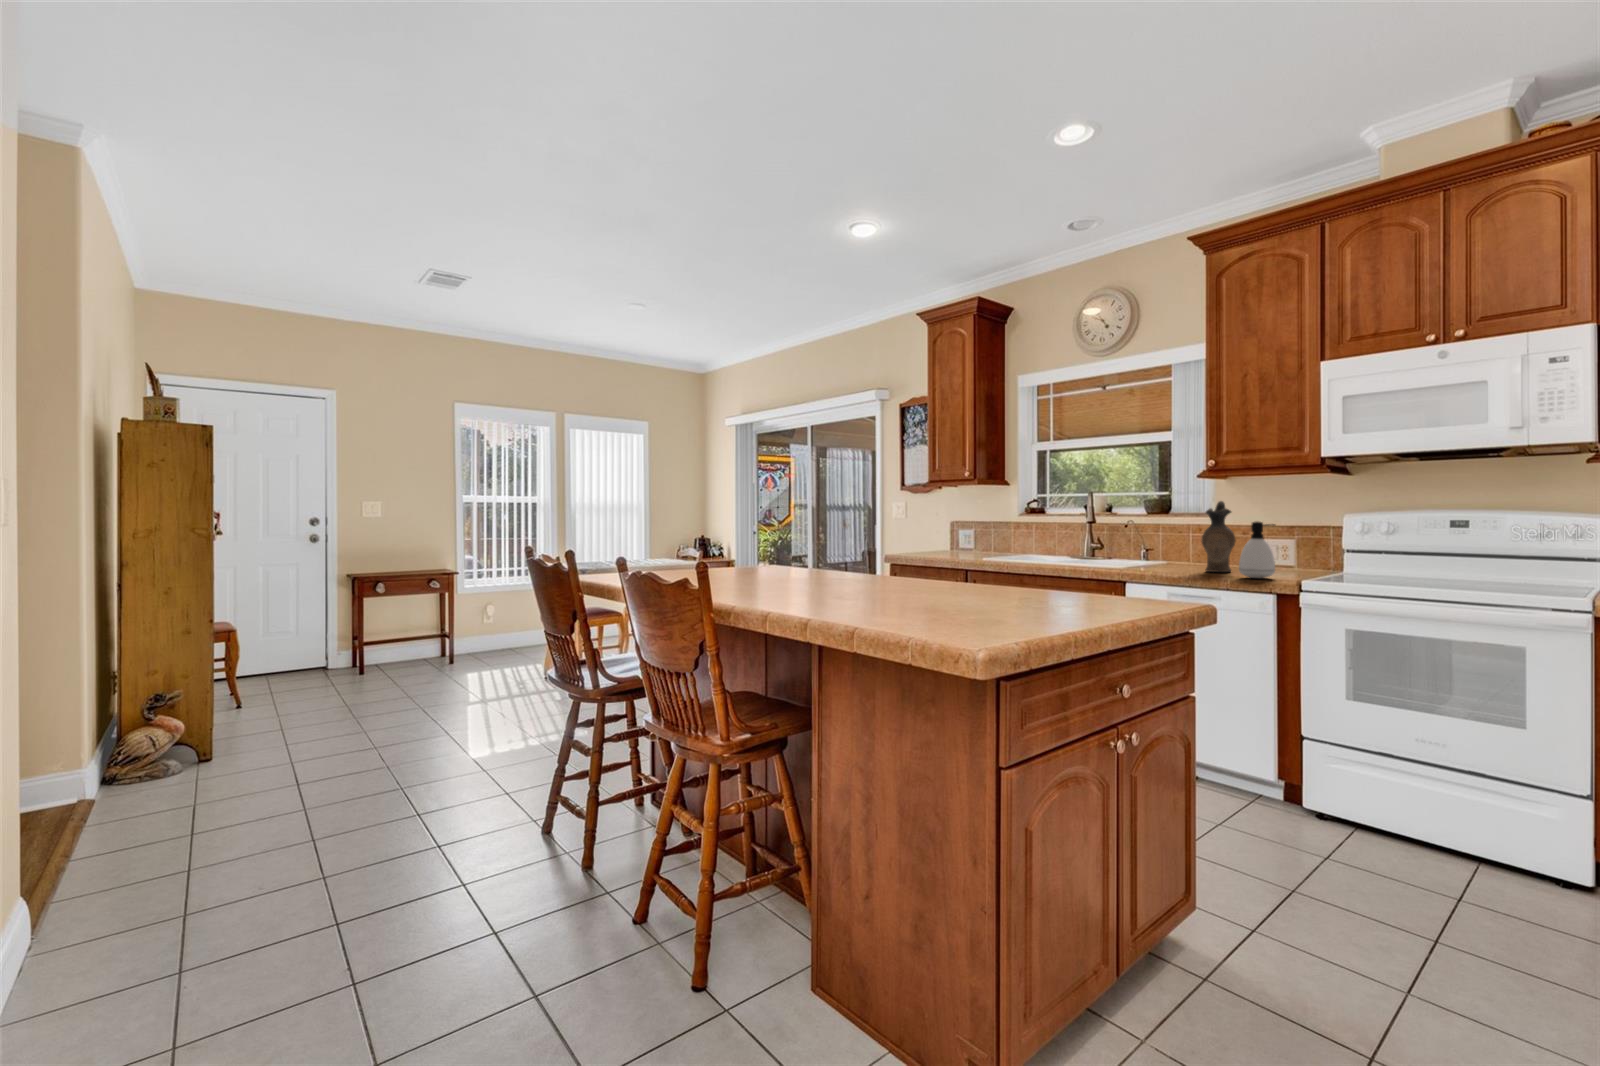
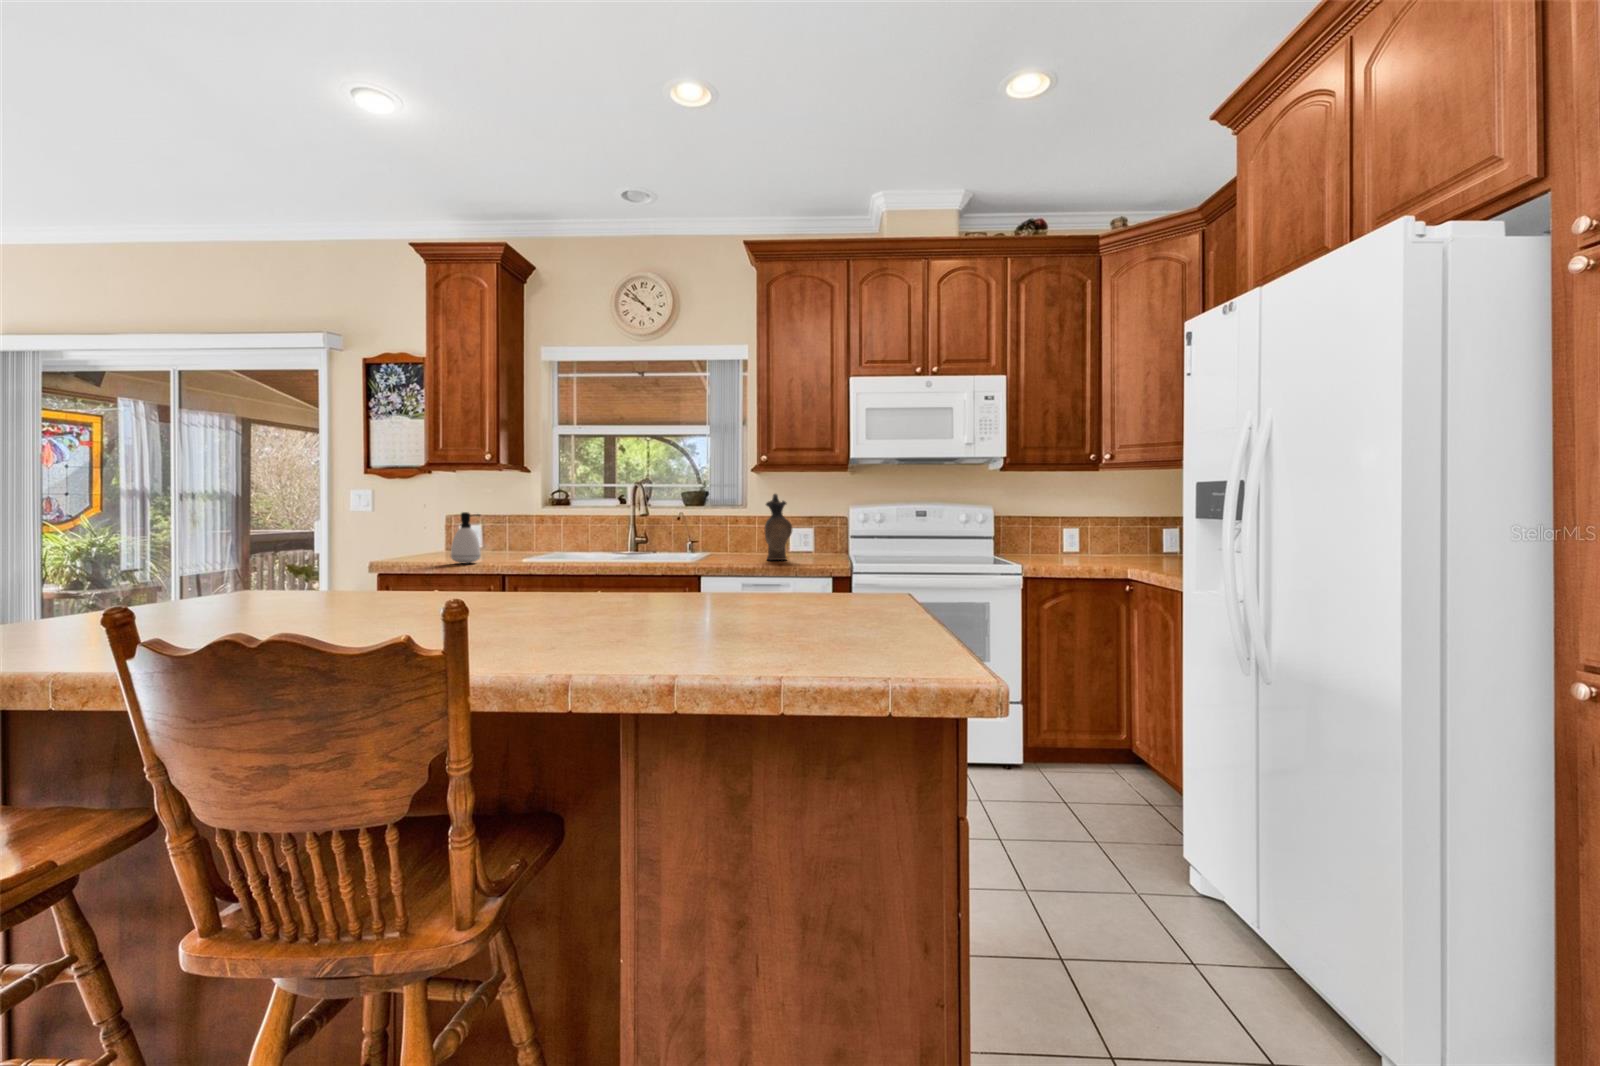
soap dispenser: present [1239,522,1275,578] -> present [451,512,481,563]

